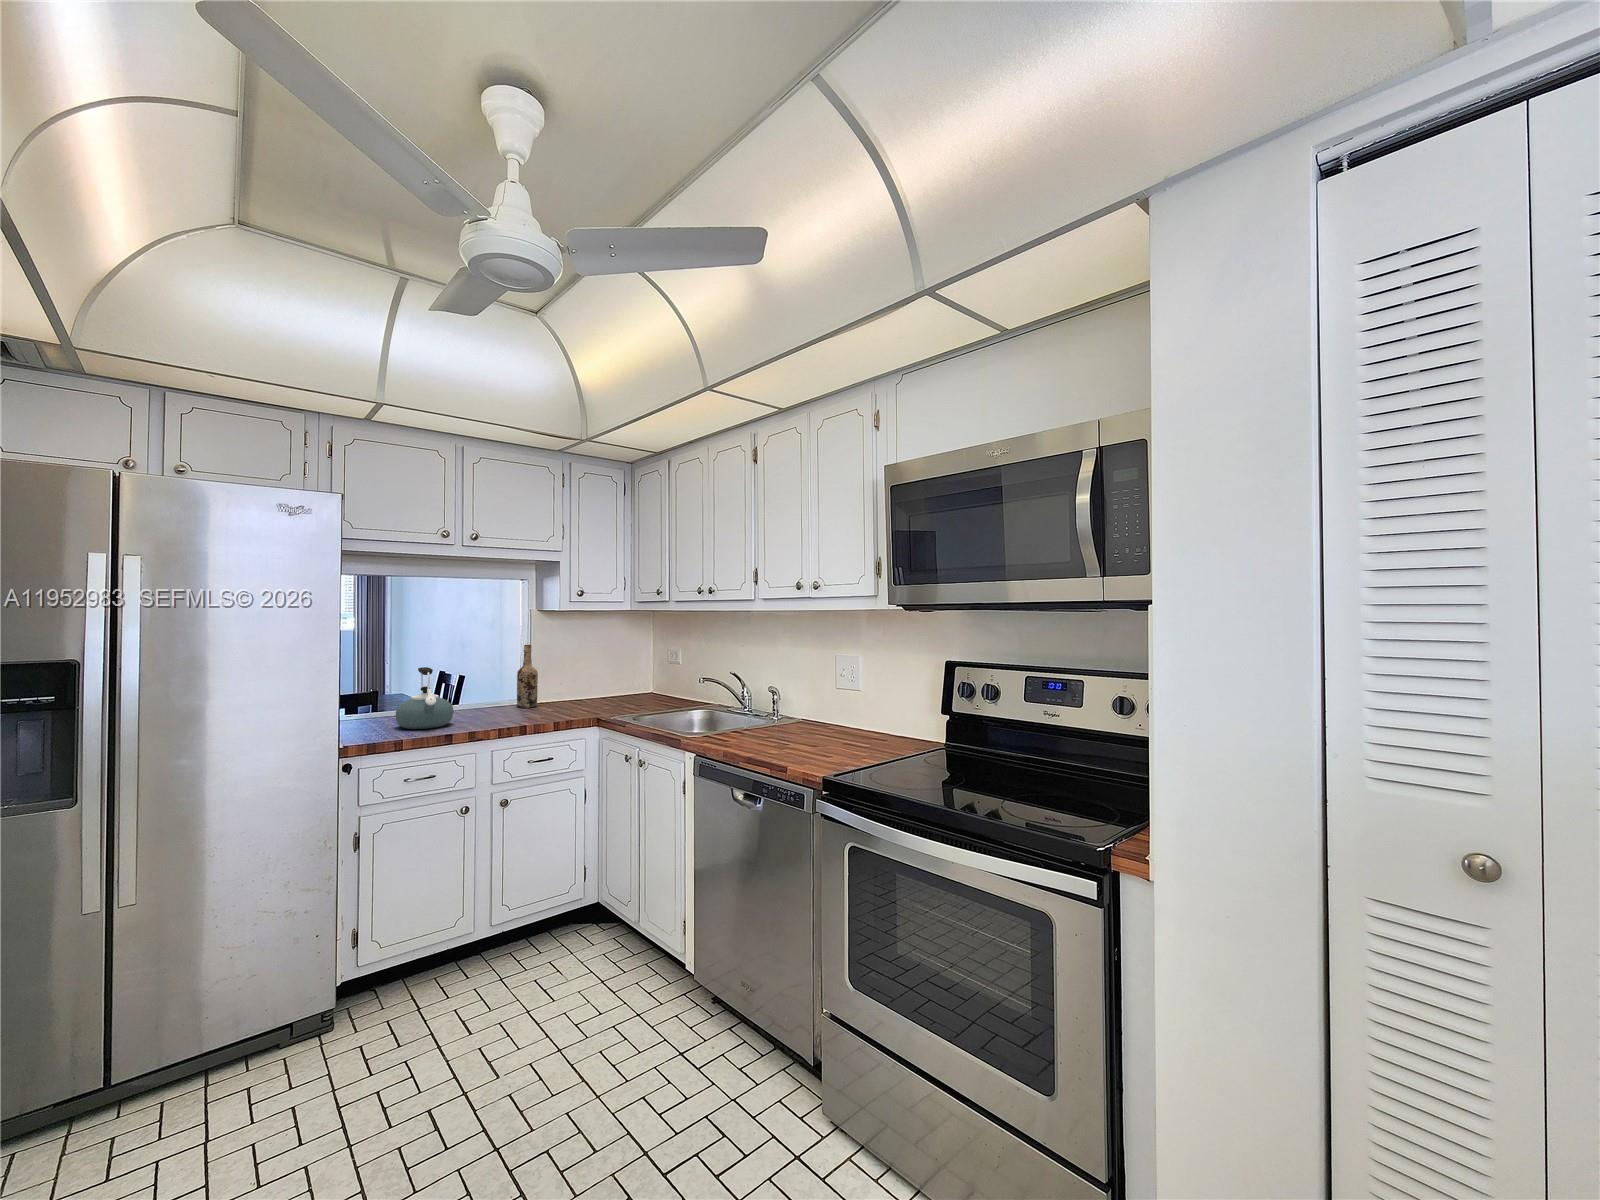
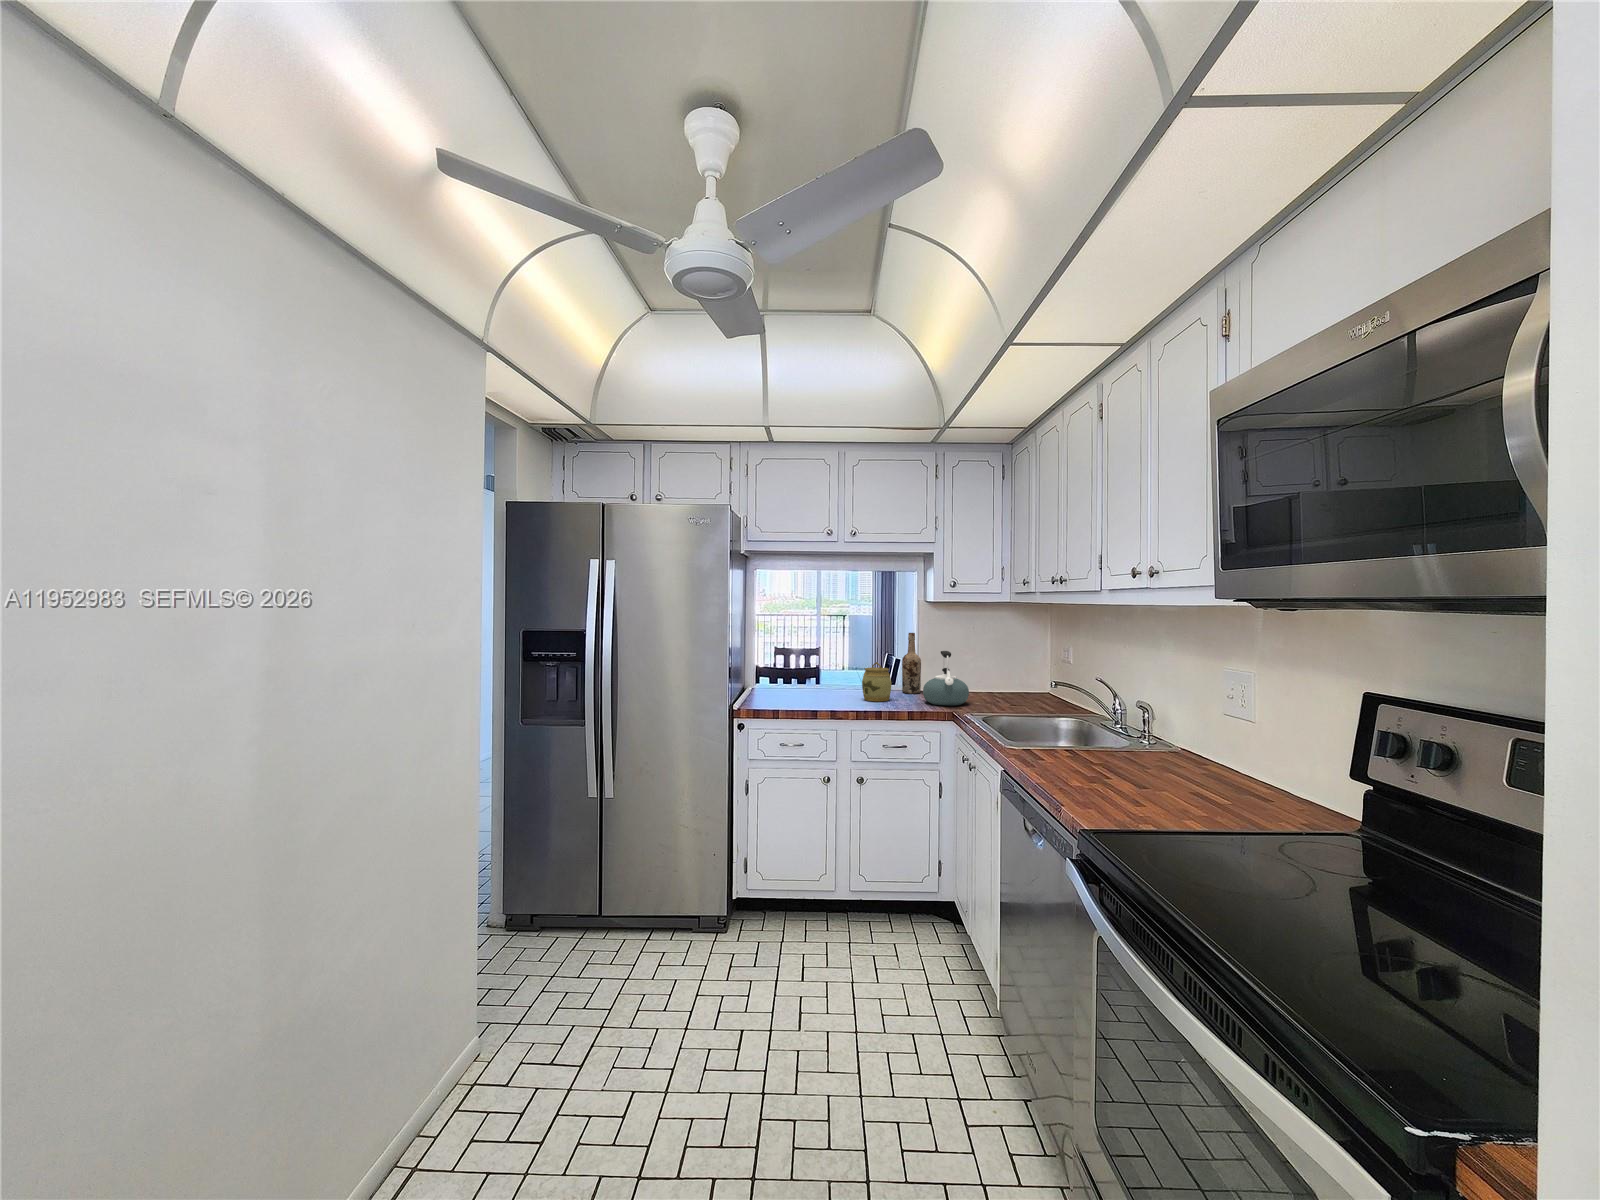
kettle: present [396,667,453,729] -> present [923,651,969,705]
jar: none [483,676,518,719] -> present [862,662,892,701]

